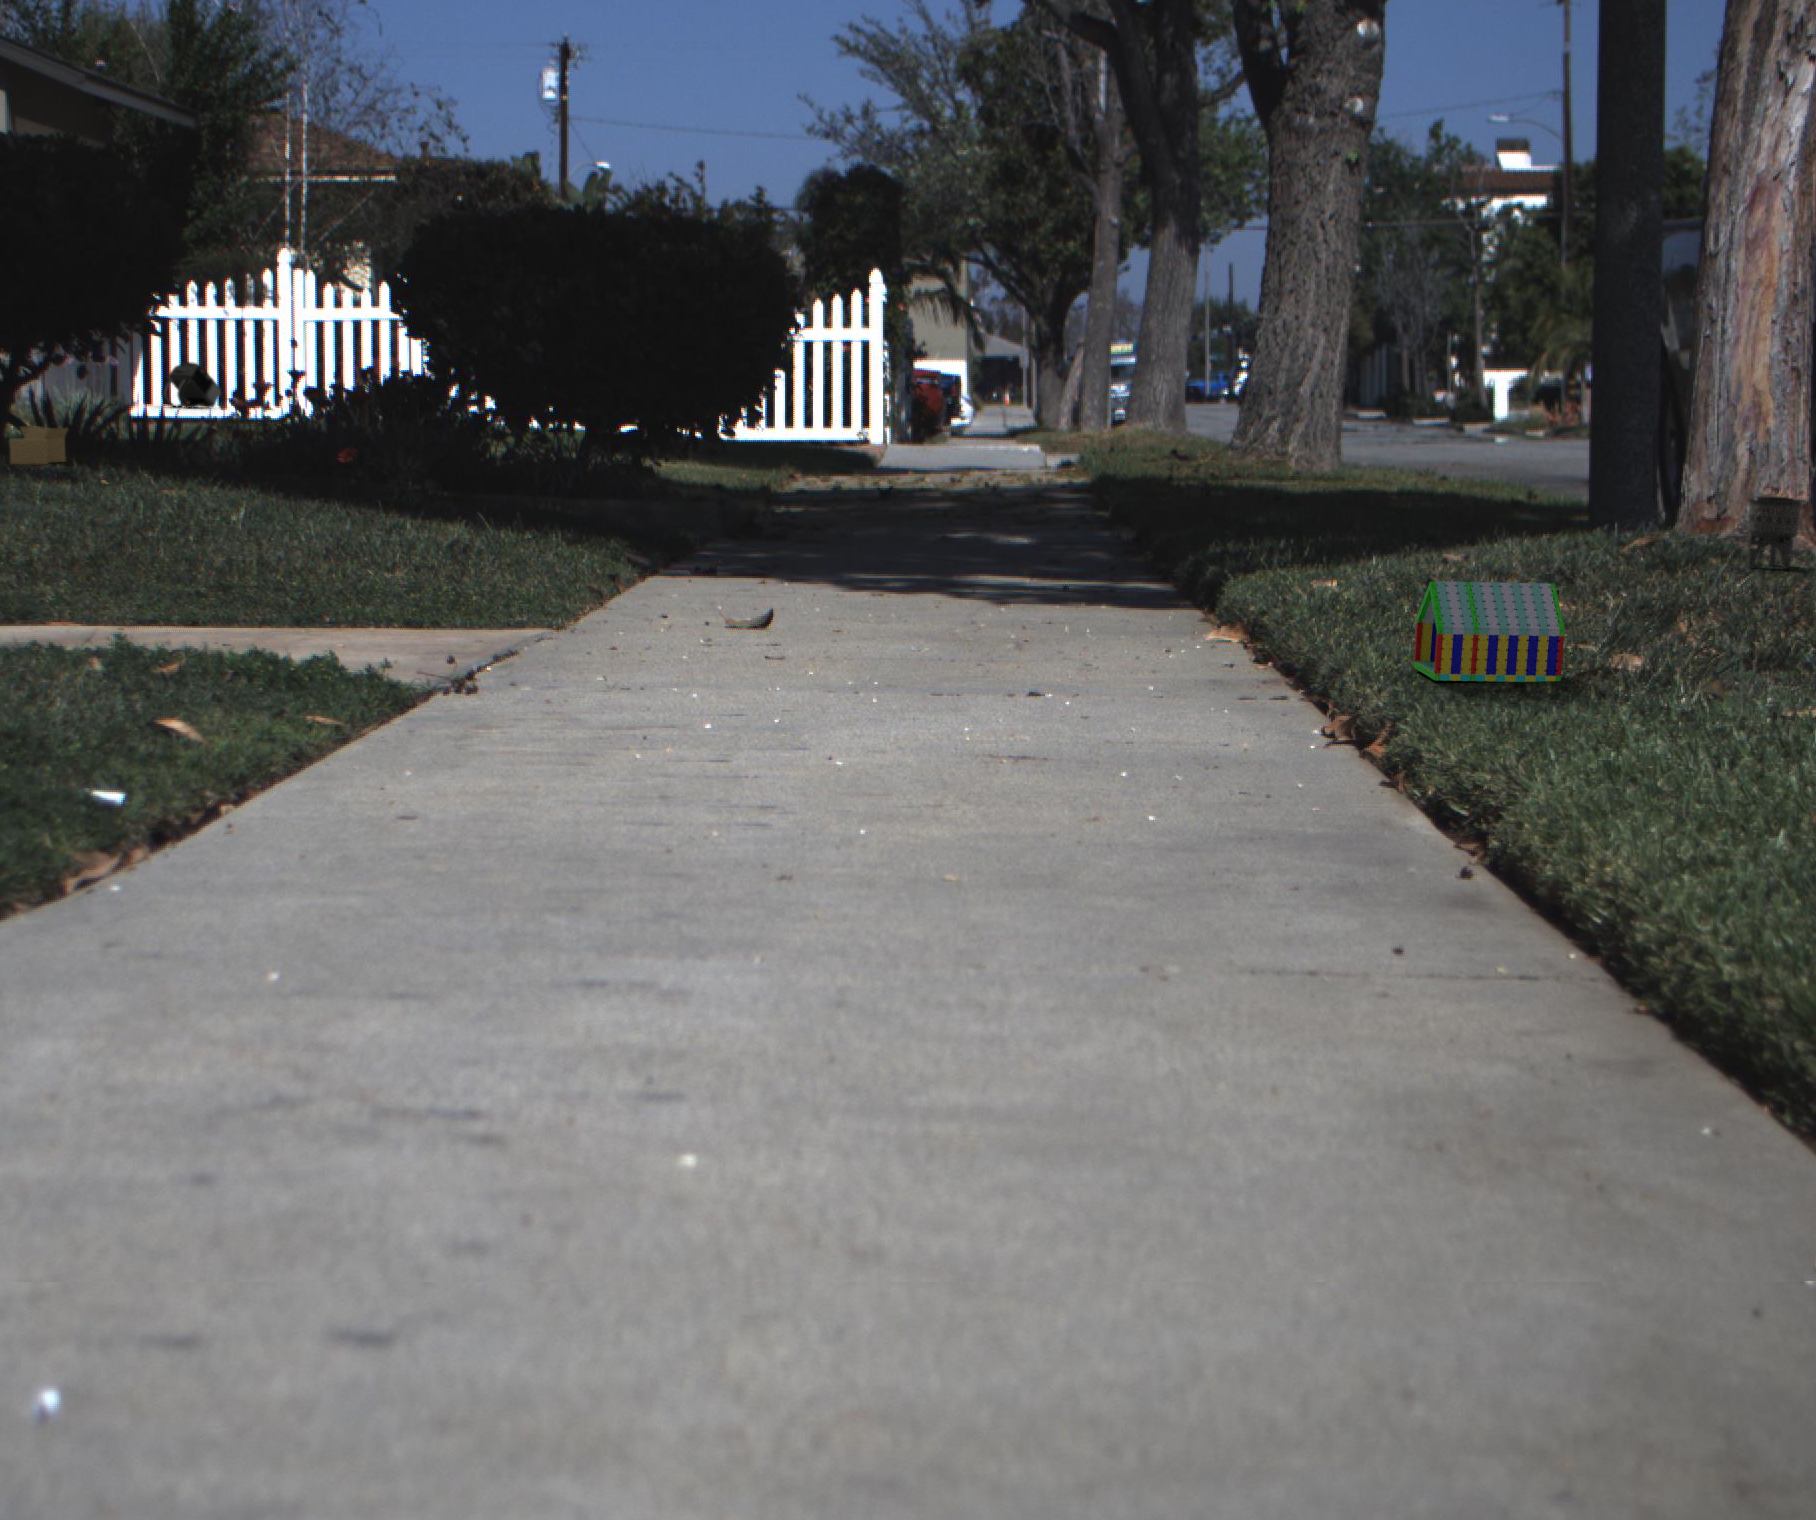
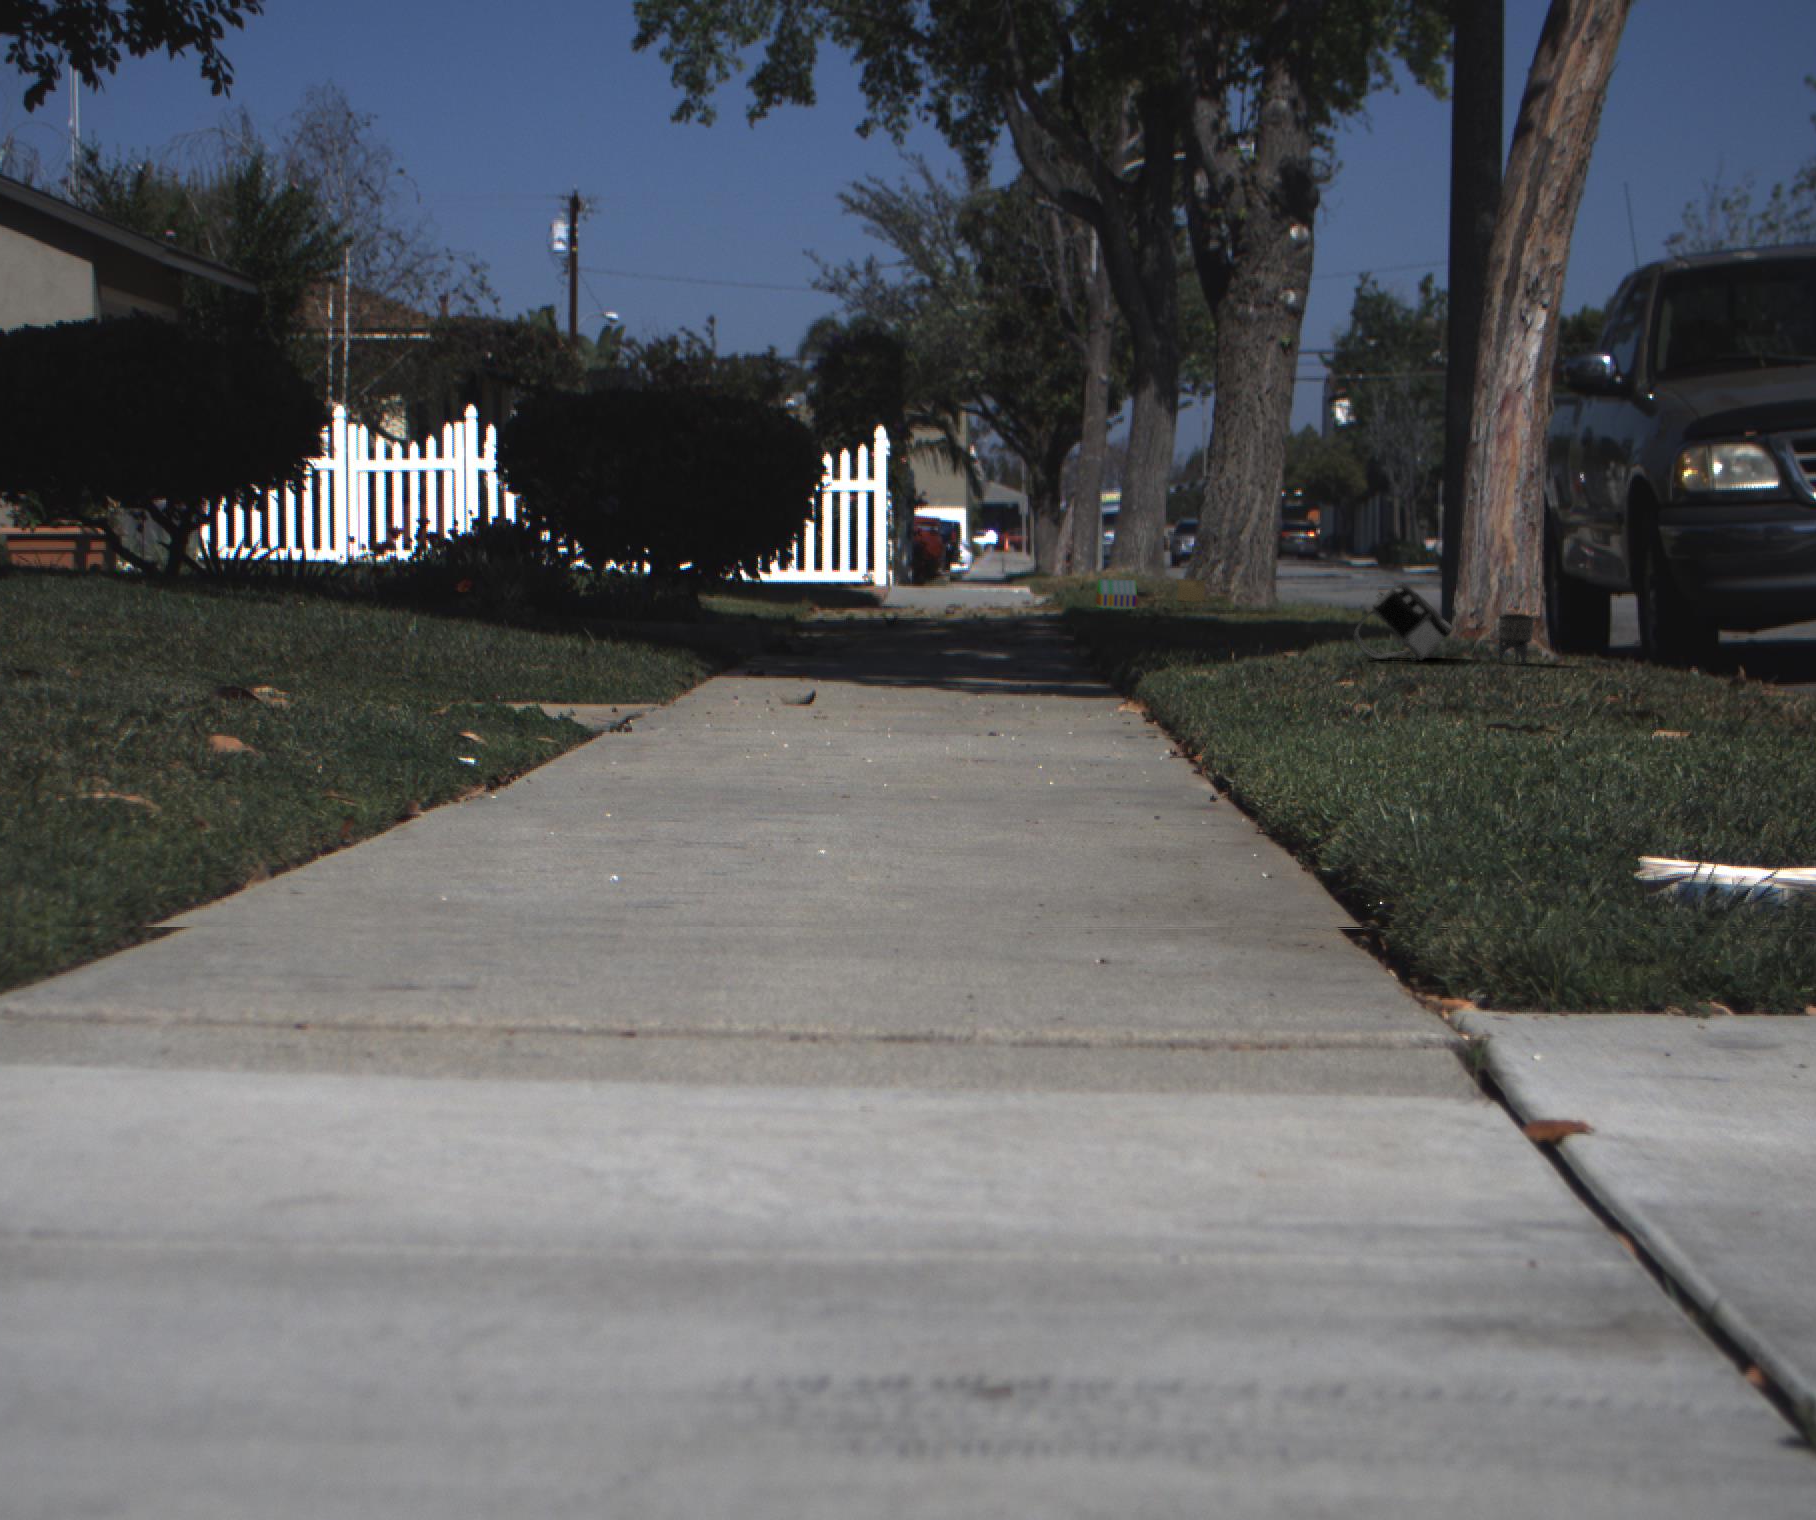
backpack: present [162,362,221,408] -> present [1353,583,1453,661]
cardboard box: present [9,426,68,465] -> present [1176,579,1206,602]
toy house: present [1414,581,1565,682] -> present [1096,579,1137,609]

